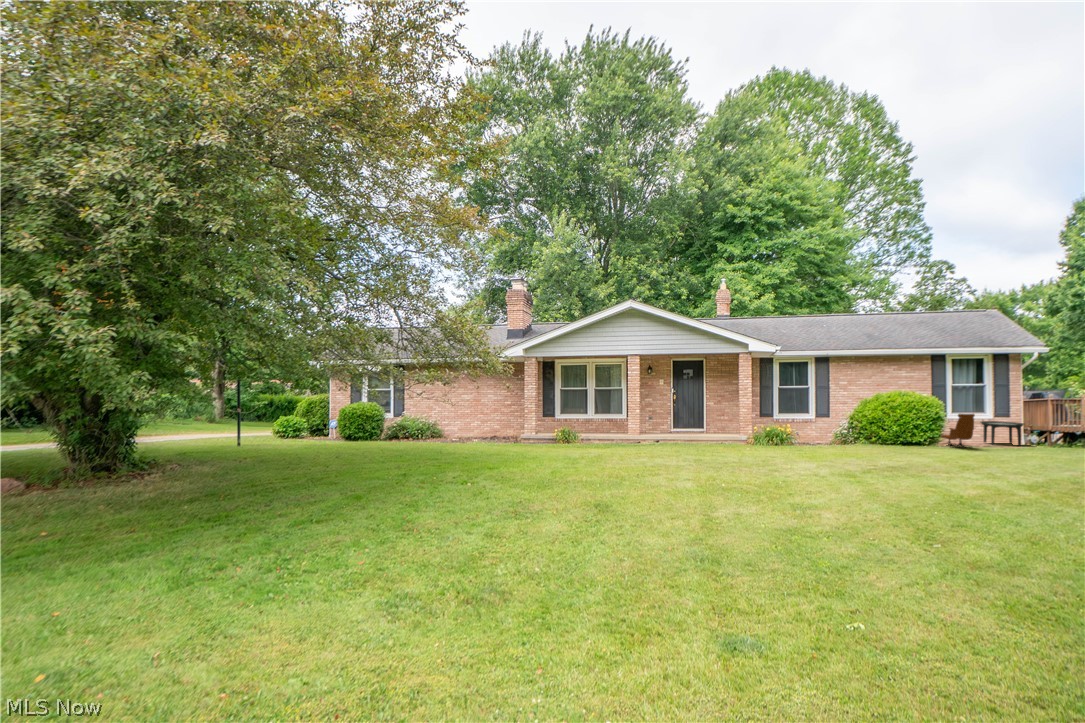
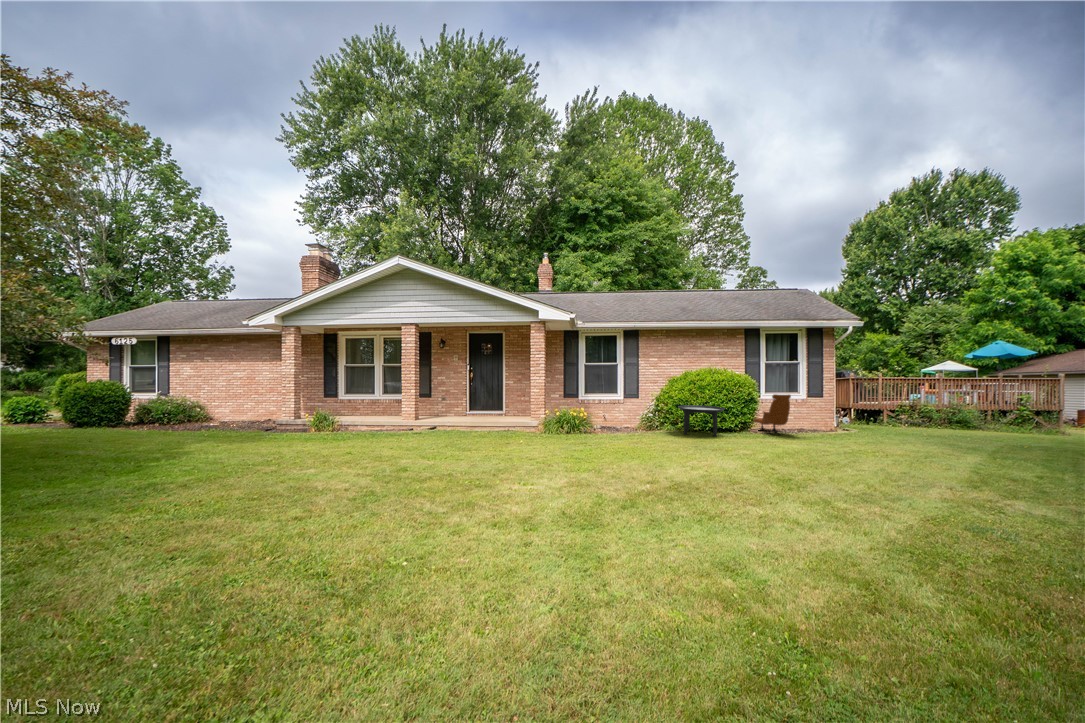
round table: present [980,421,1024,446] -> present [678,405,725,437]

